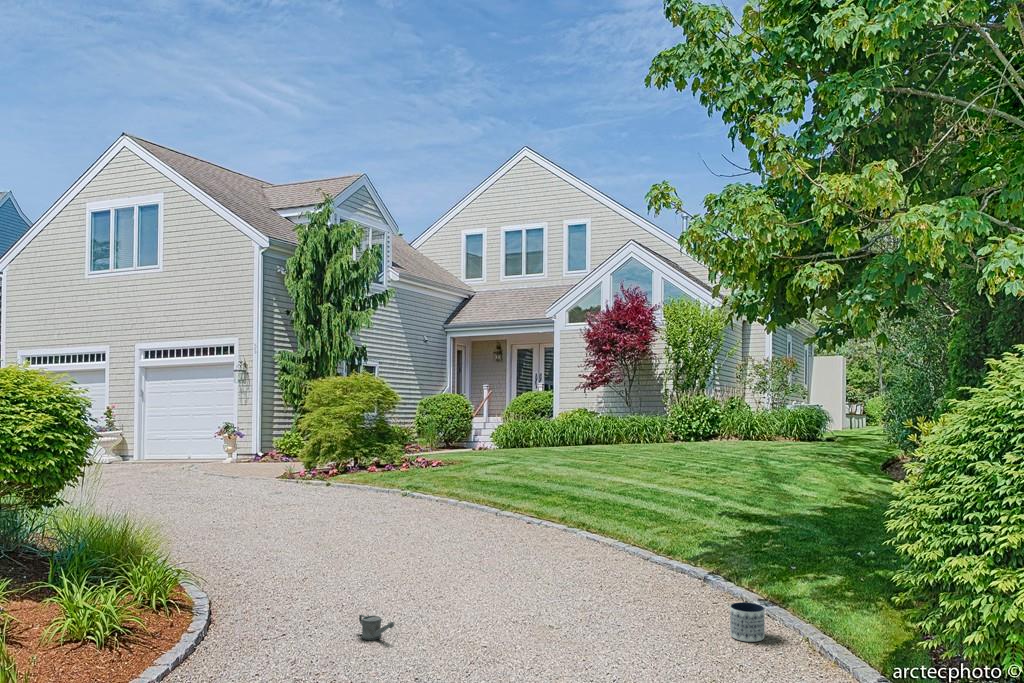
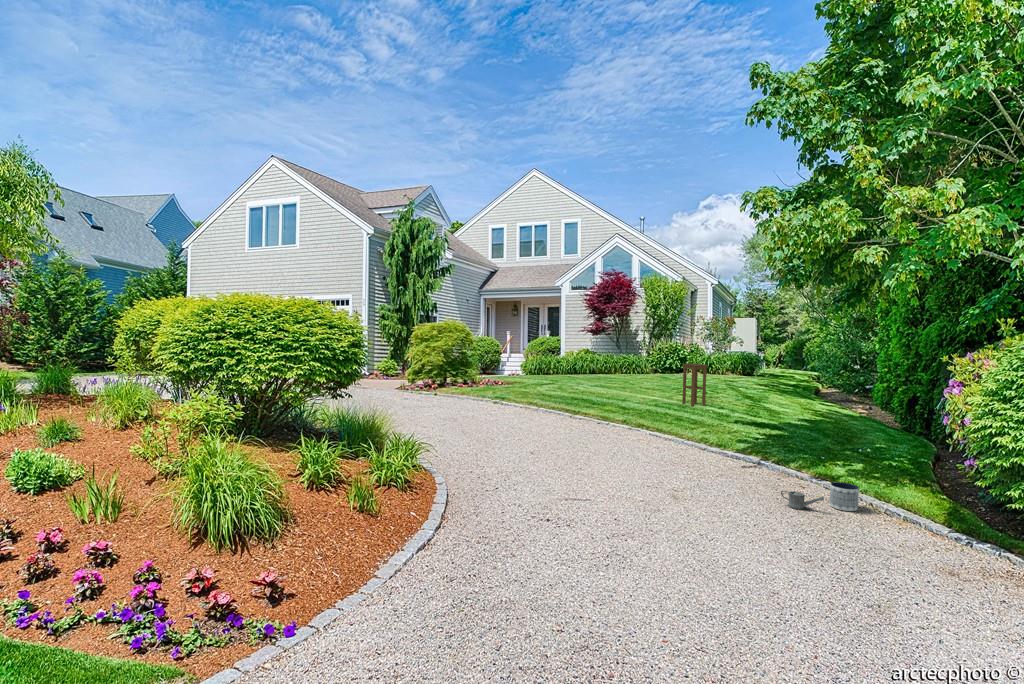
stool: none [664,434,698,495] -> present [682,364,708,406]
watering can: present [359,614,394,640] -> present [781,490,824,510]

